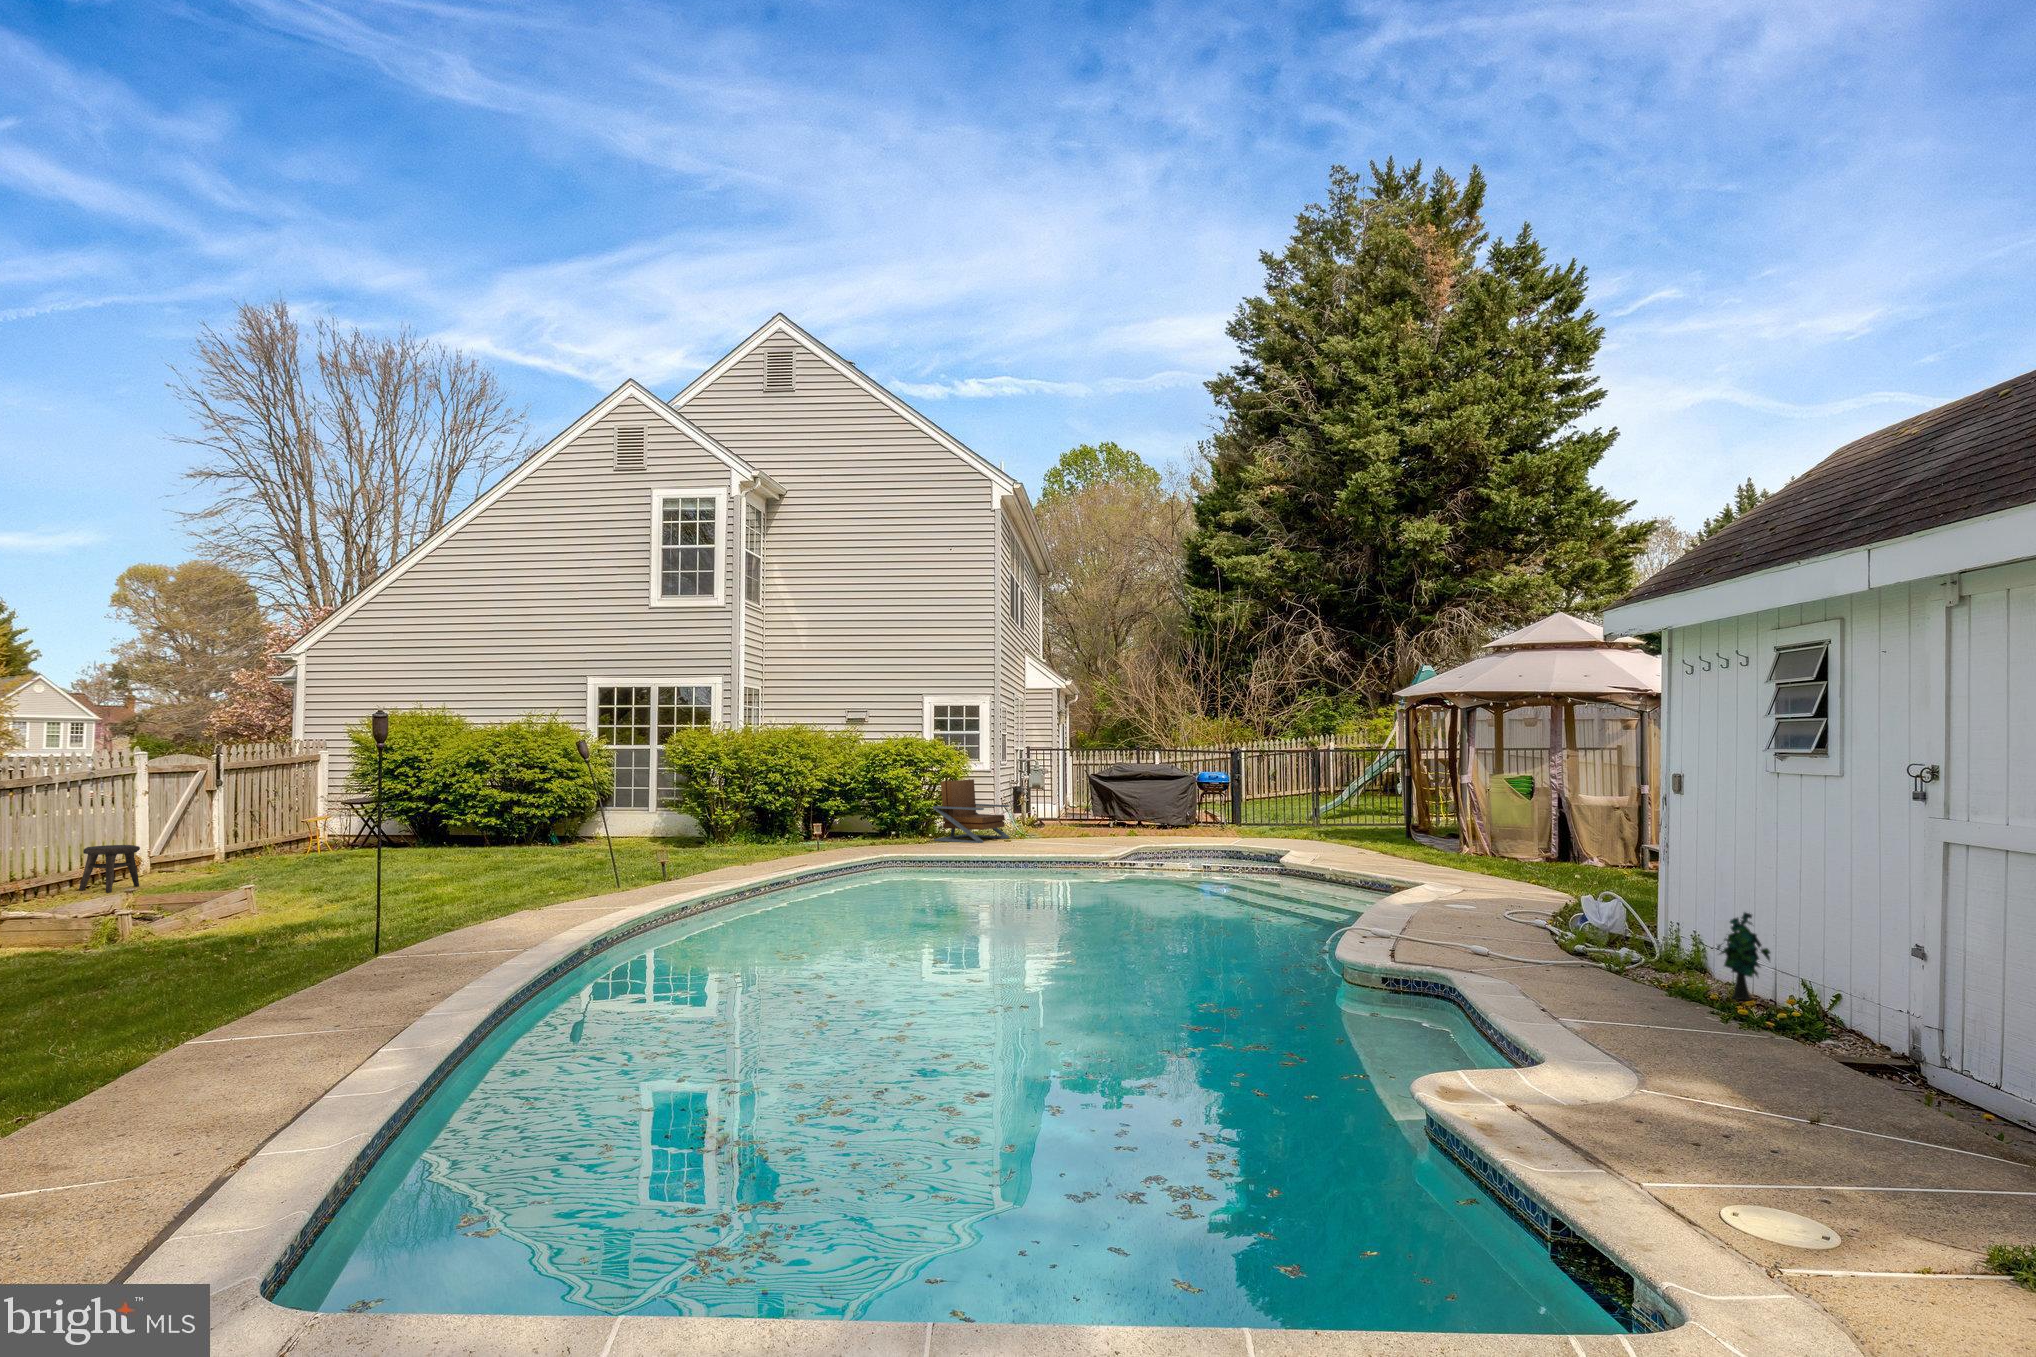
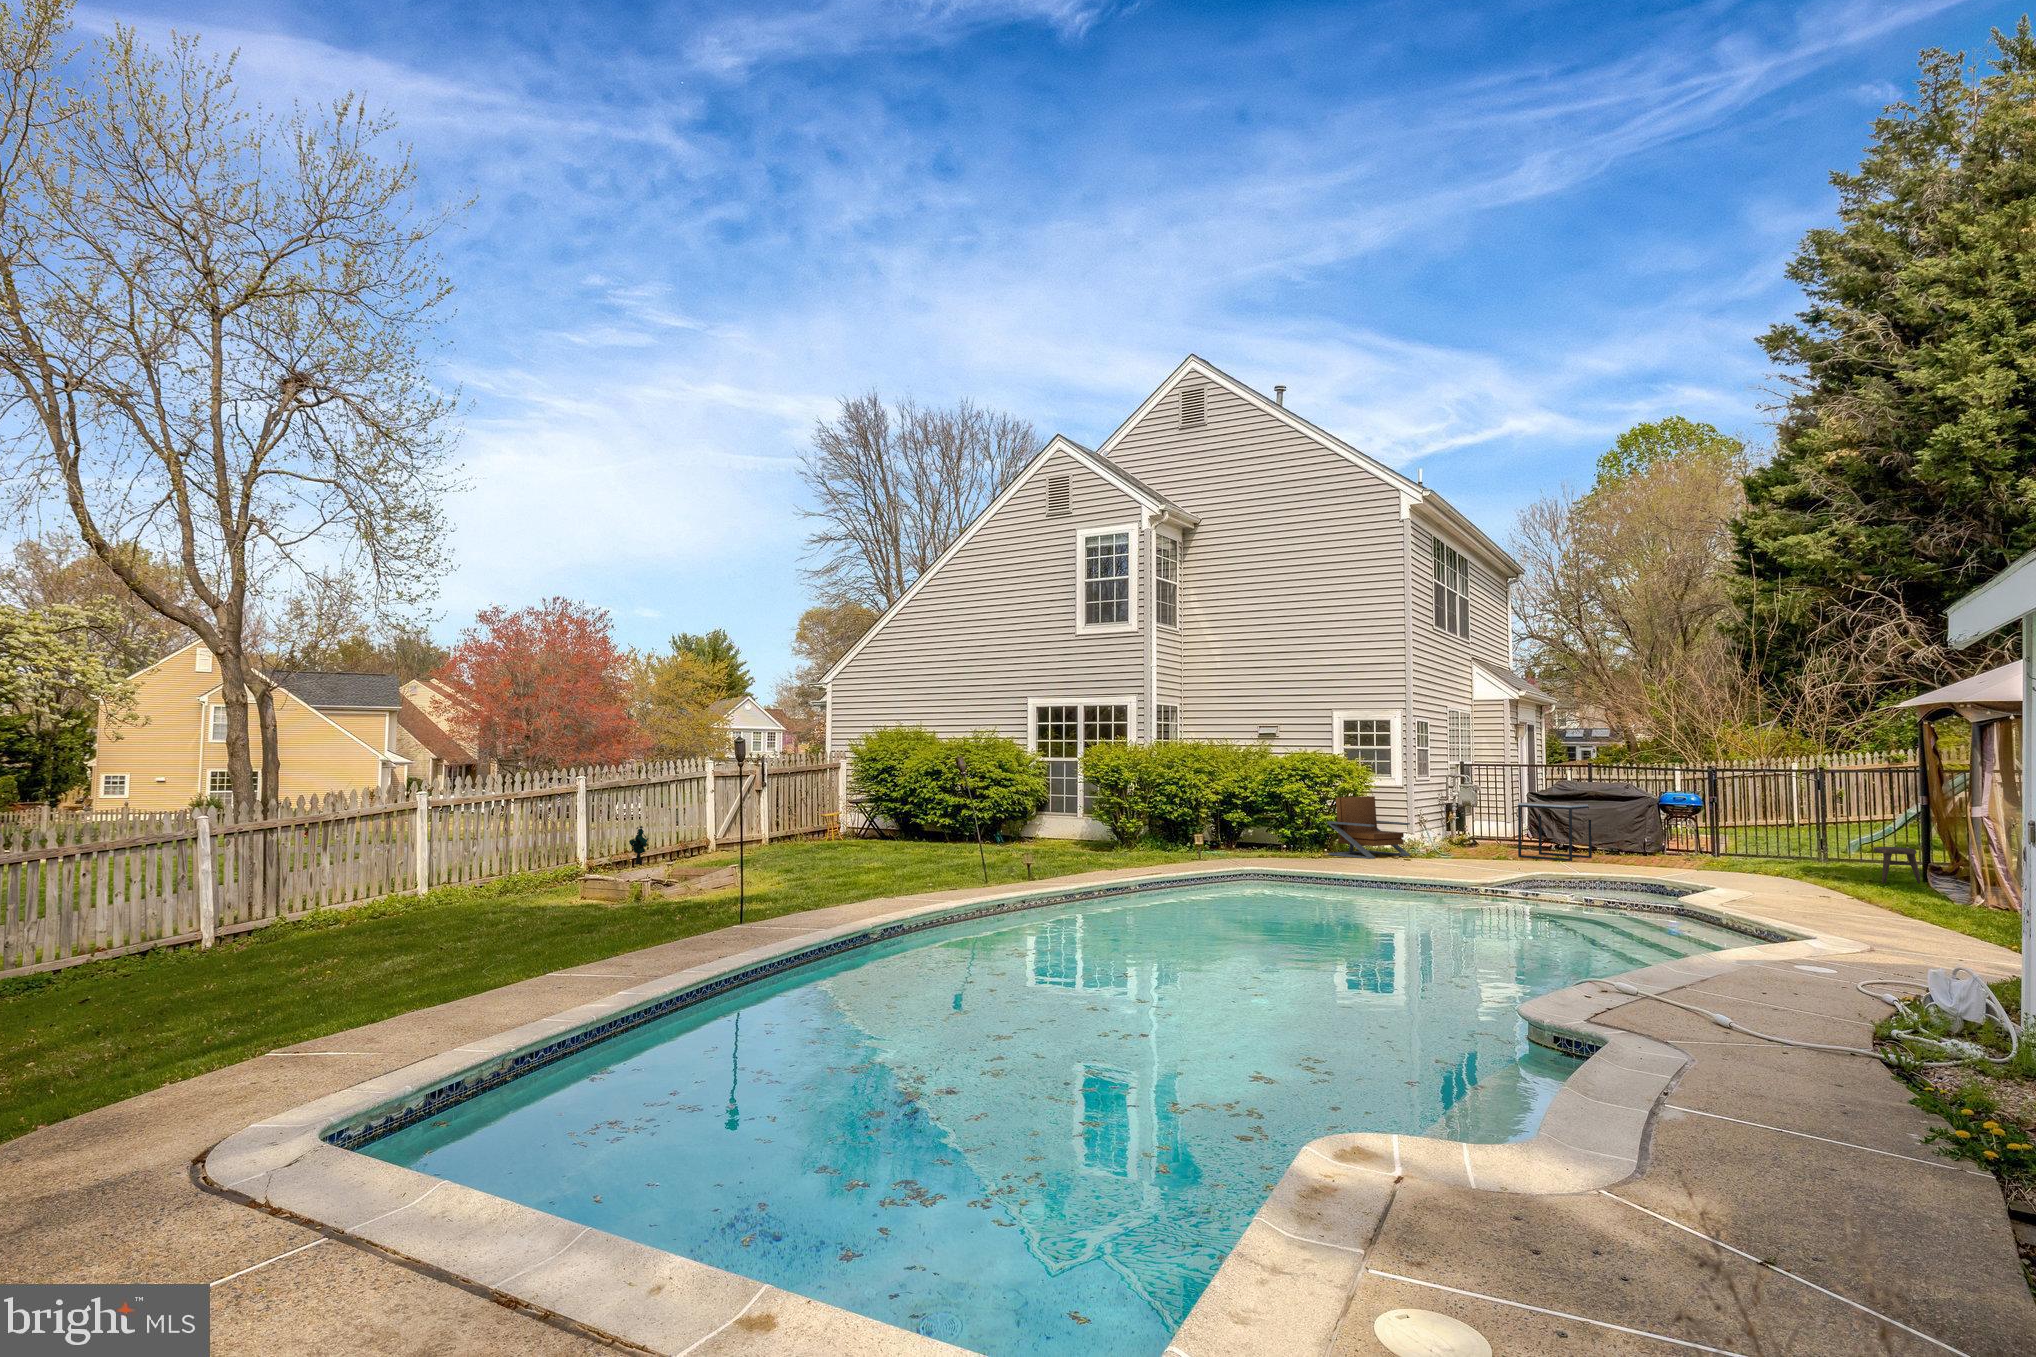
side table: none [1104,781,1163,836] -> present [1518,802,1592,861]
stool: present [79,845,140,893] -> present [1874,847,1920,884]
decorative plant: present [1717,913,1770,1001] -> present [629,826,649,864]

